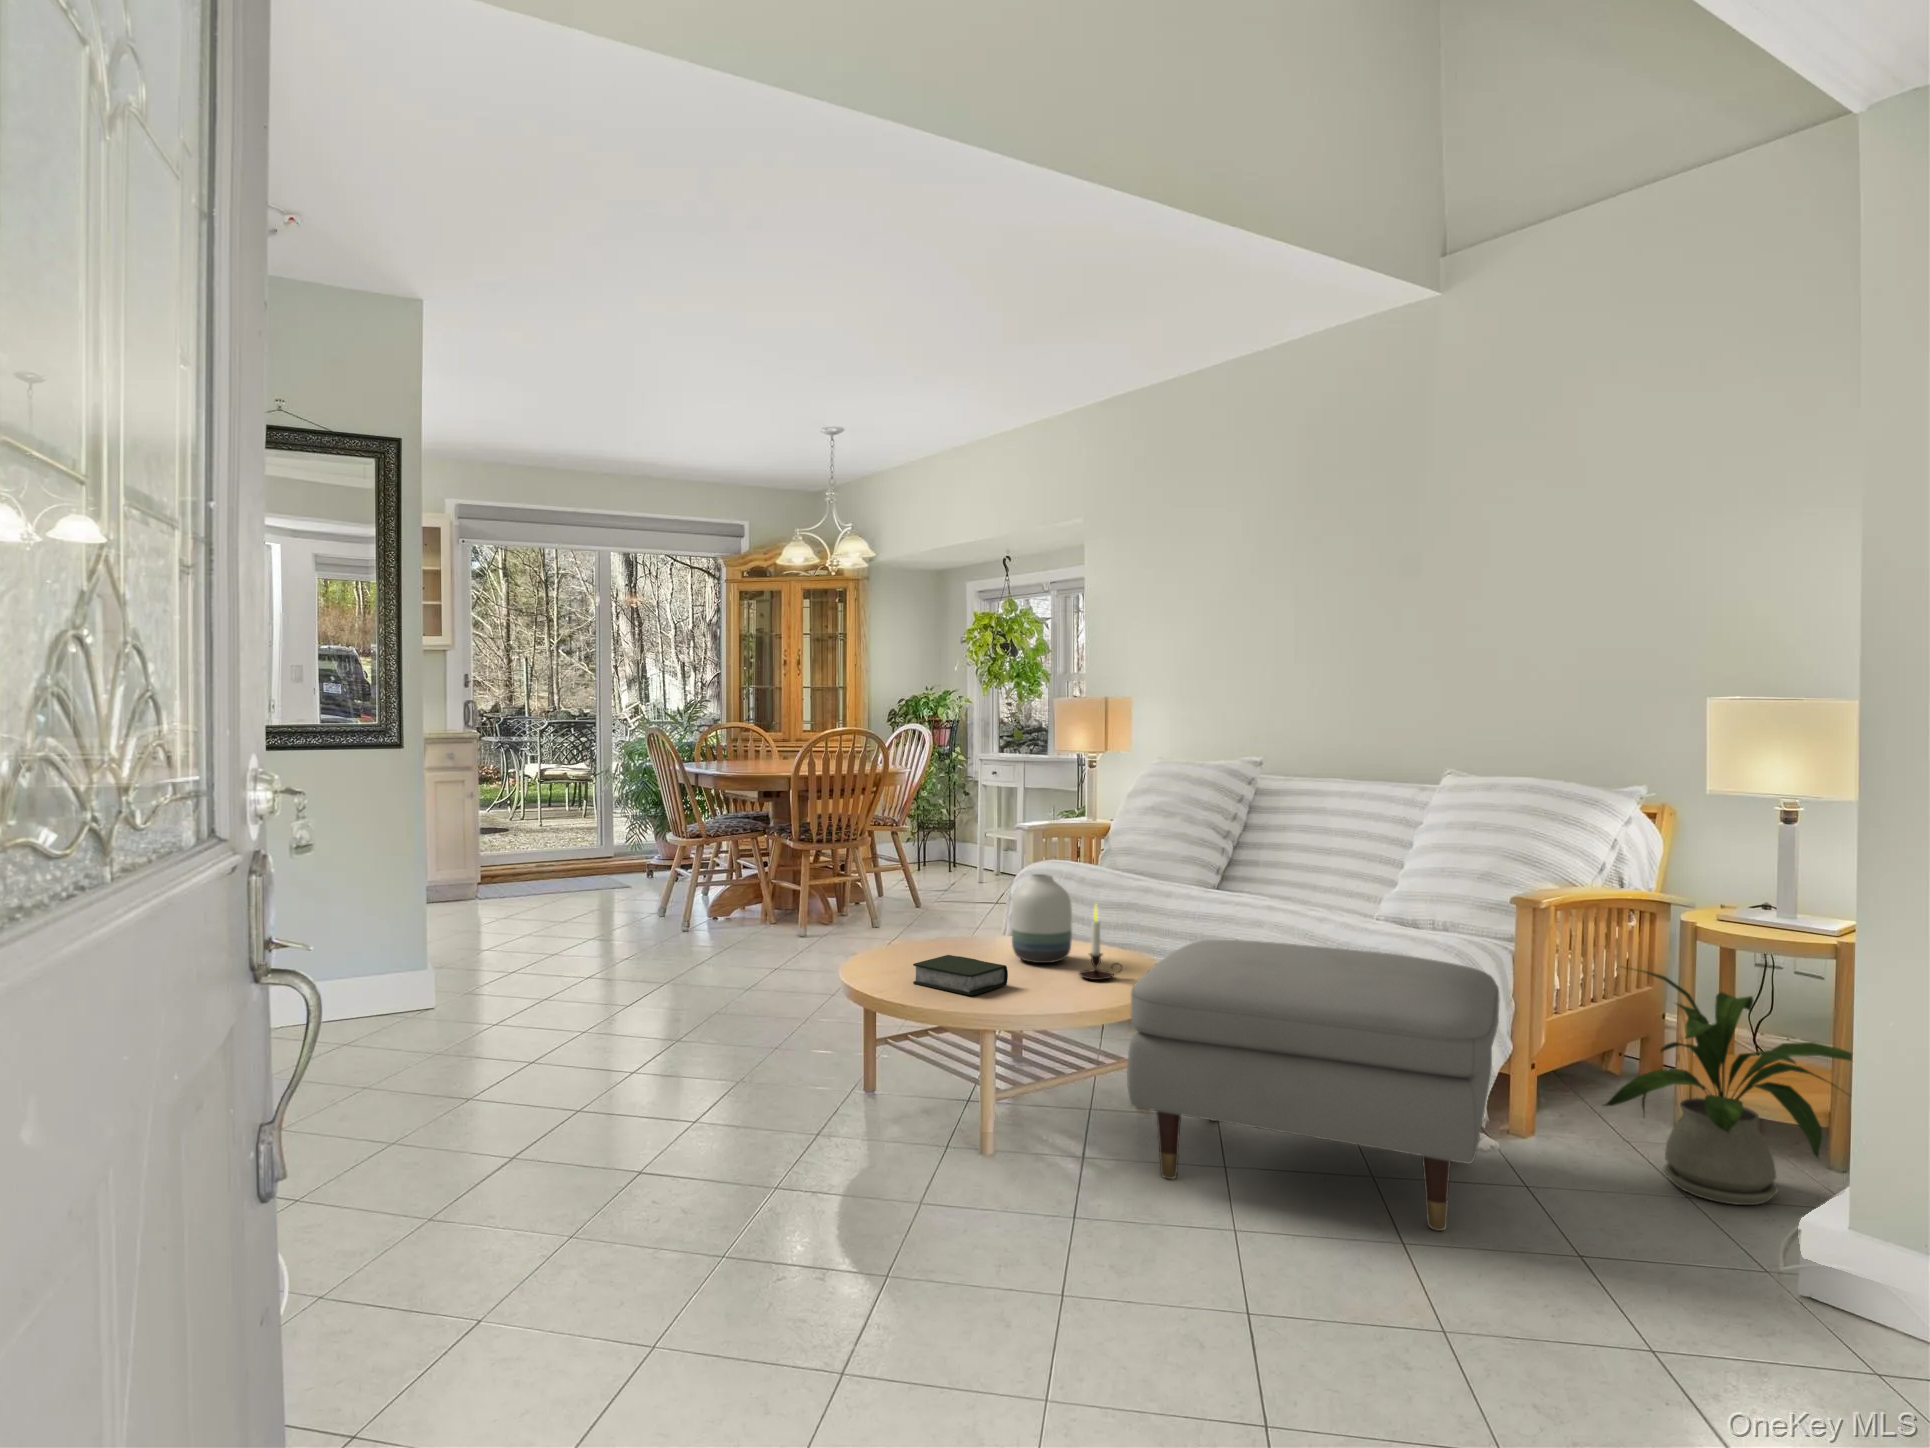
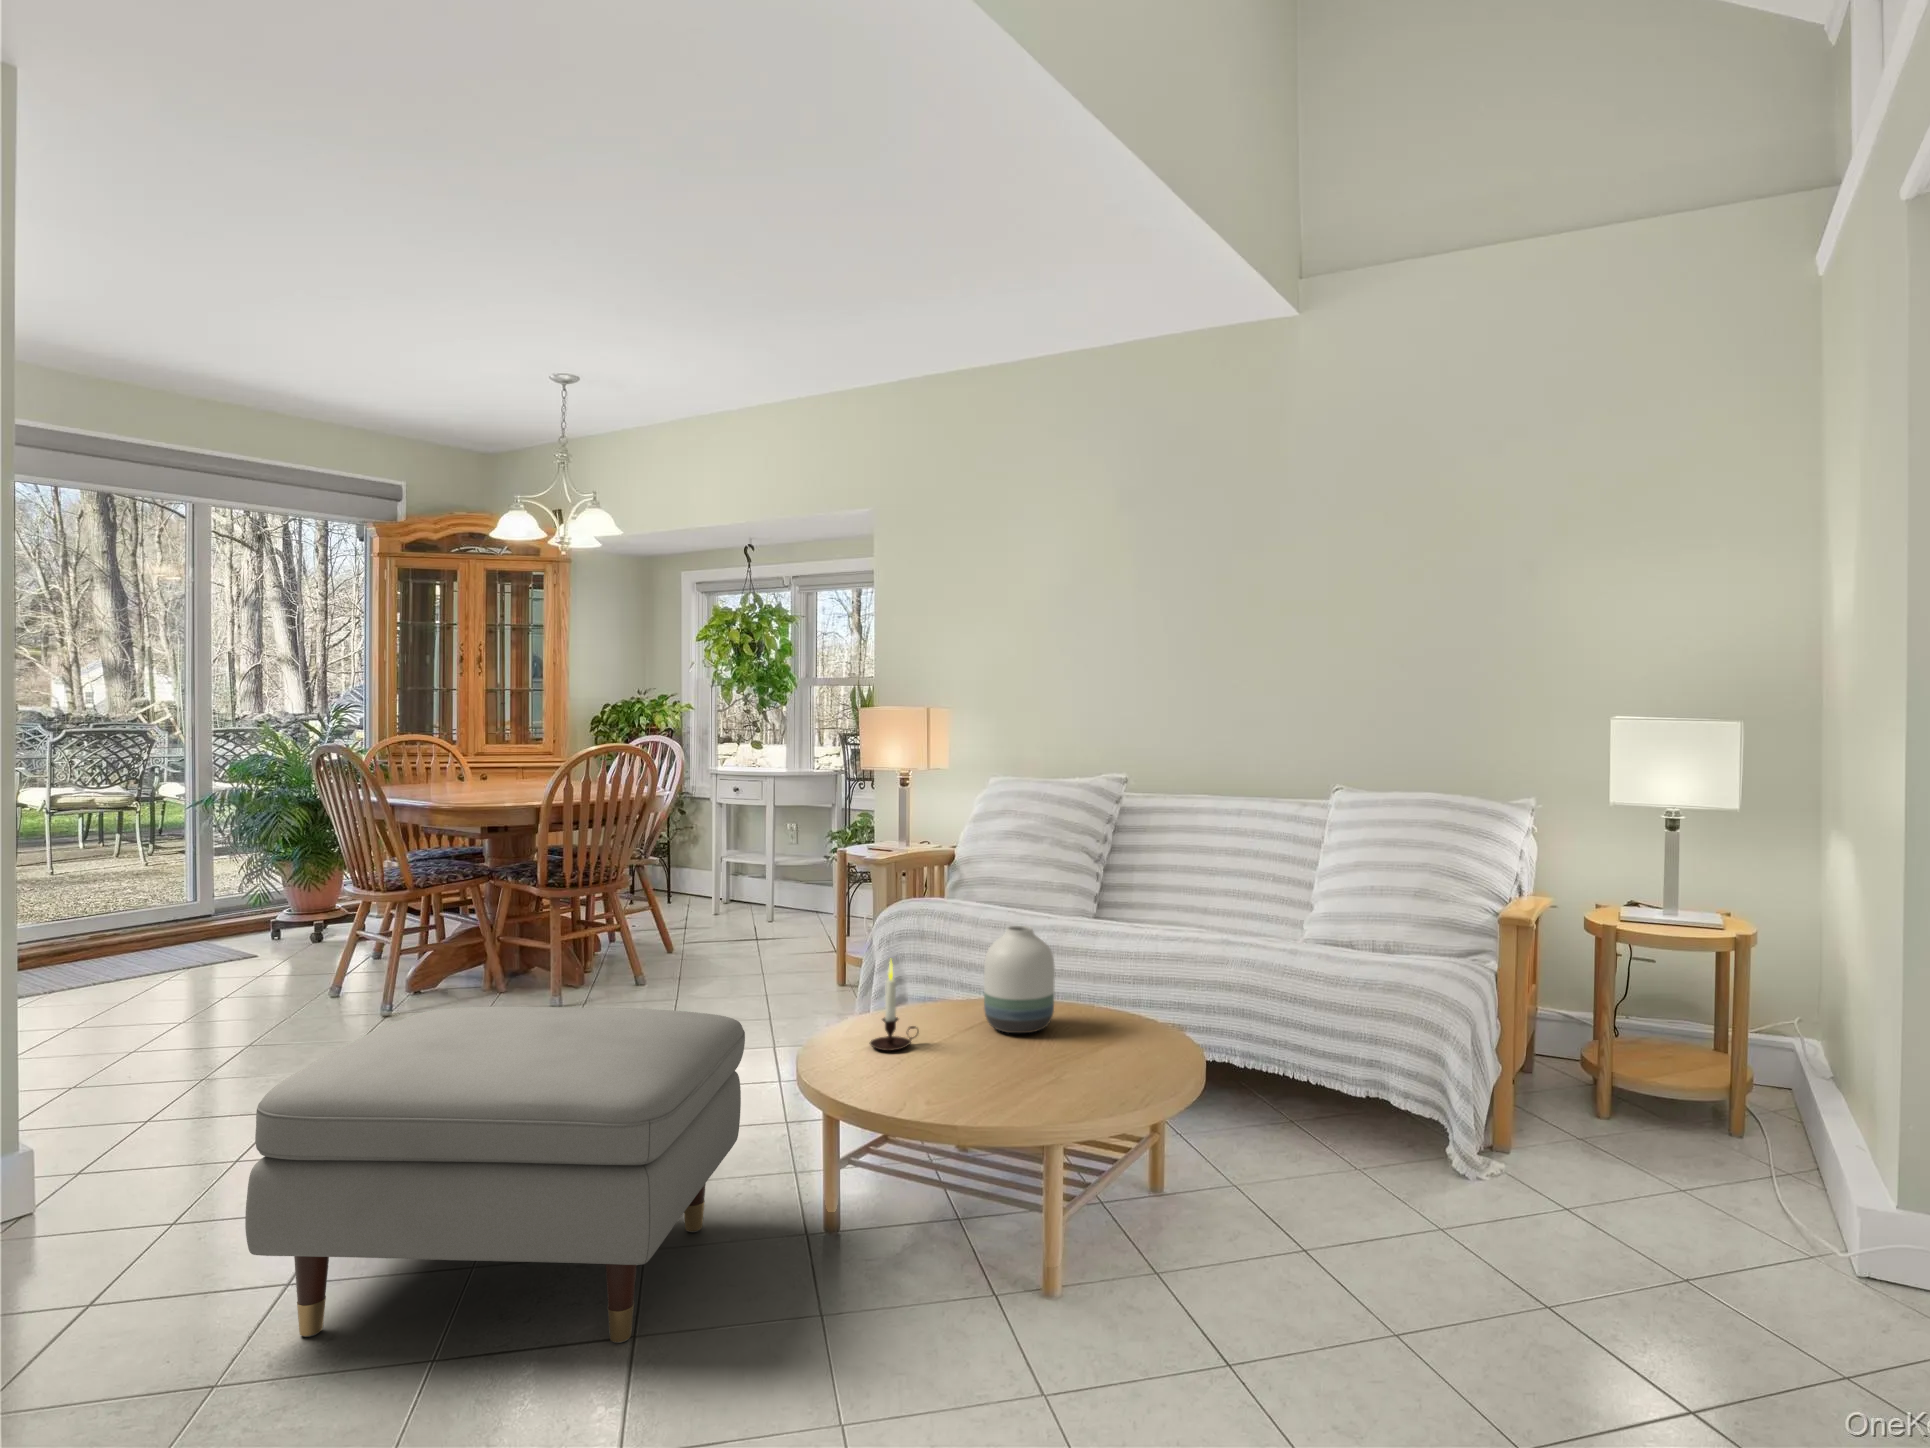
candle: present [1079,904,1121,980] -> present [870,961,918,1051]
ottoman: present [1127,940,1500,1231] -> present [245,1006,745,1343]
book: present [913,955,1008,996] -> none [918,1040,1029,1094]
house plant: present [1605,970,1852,1205] -> none [1616,982,1830,1198]

